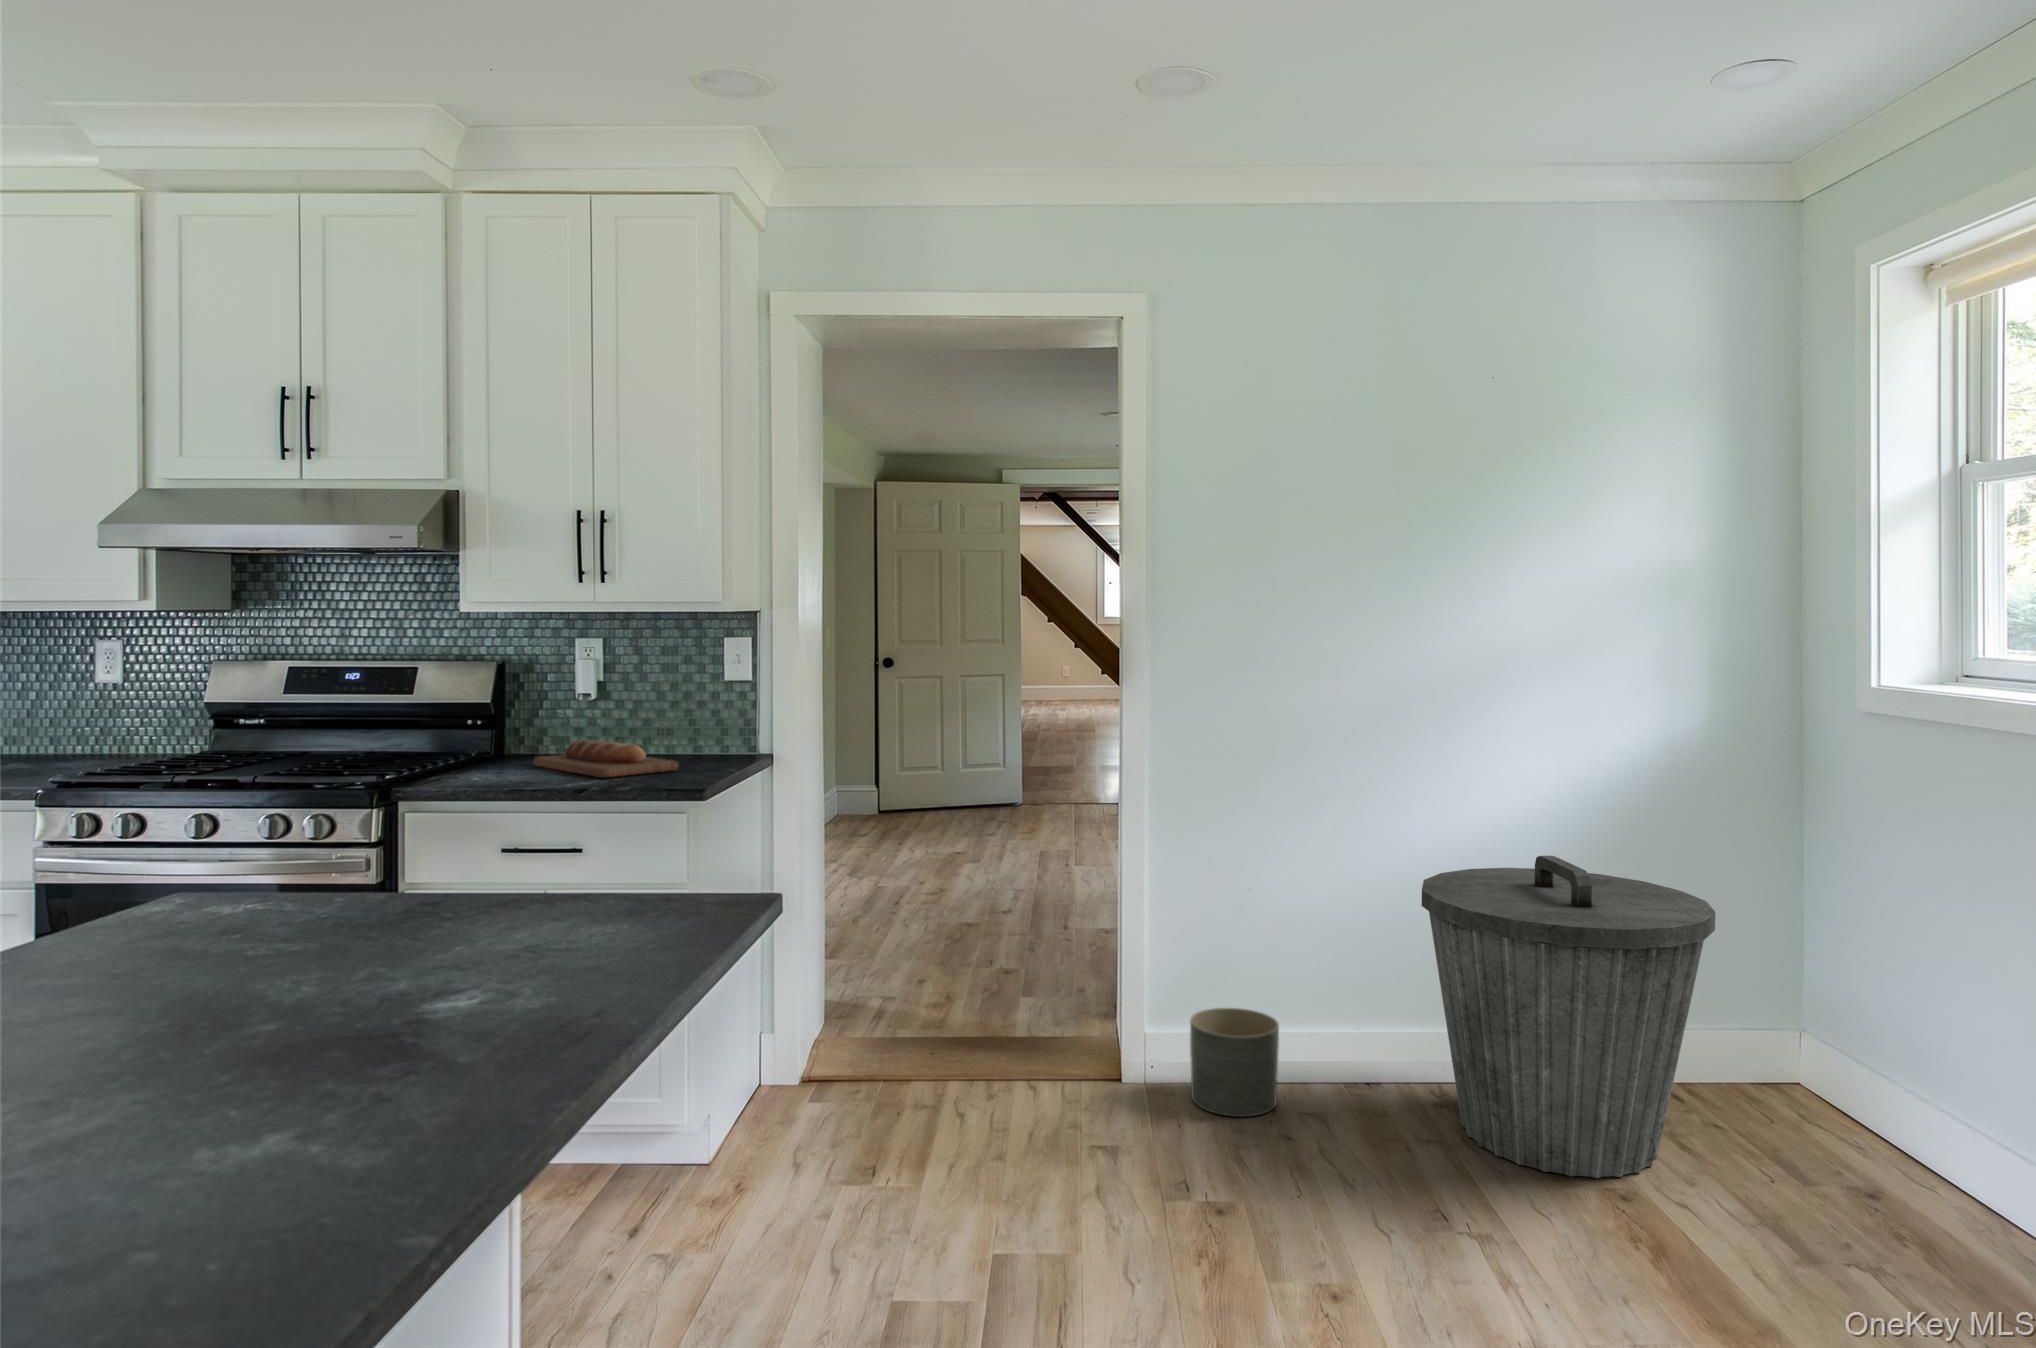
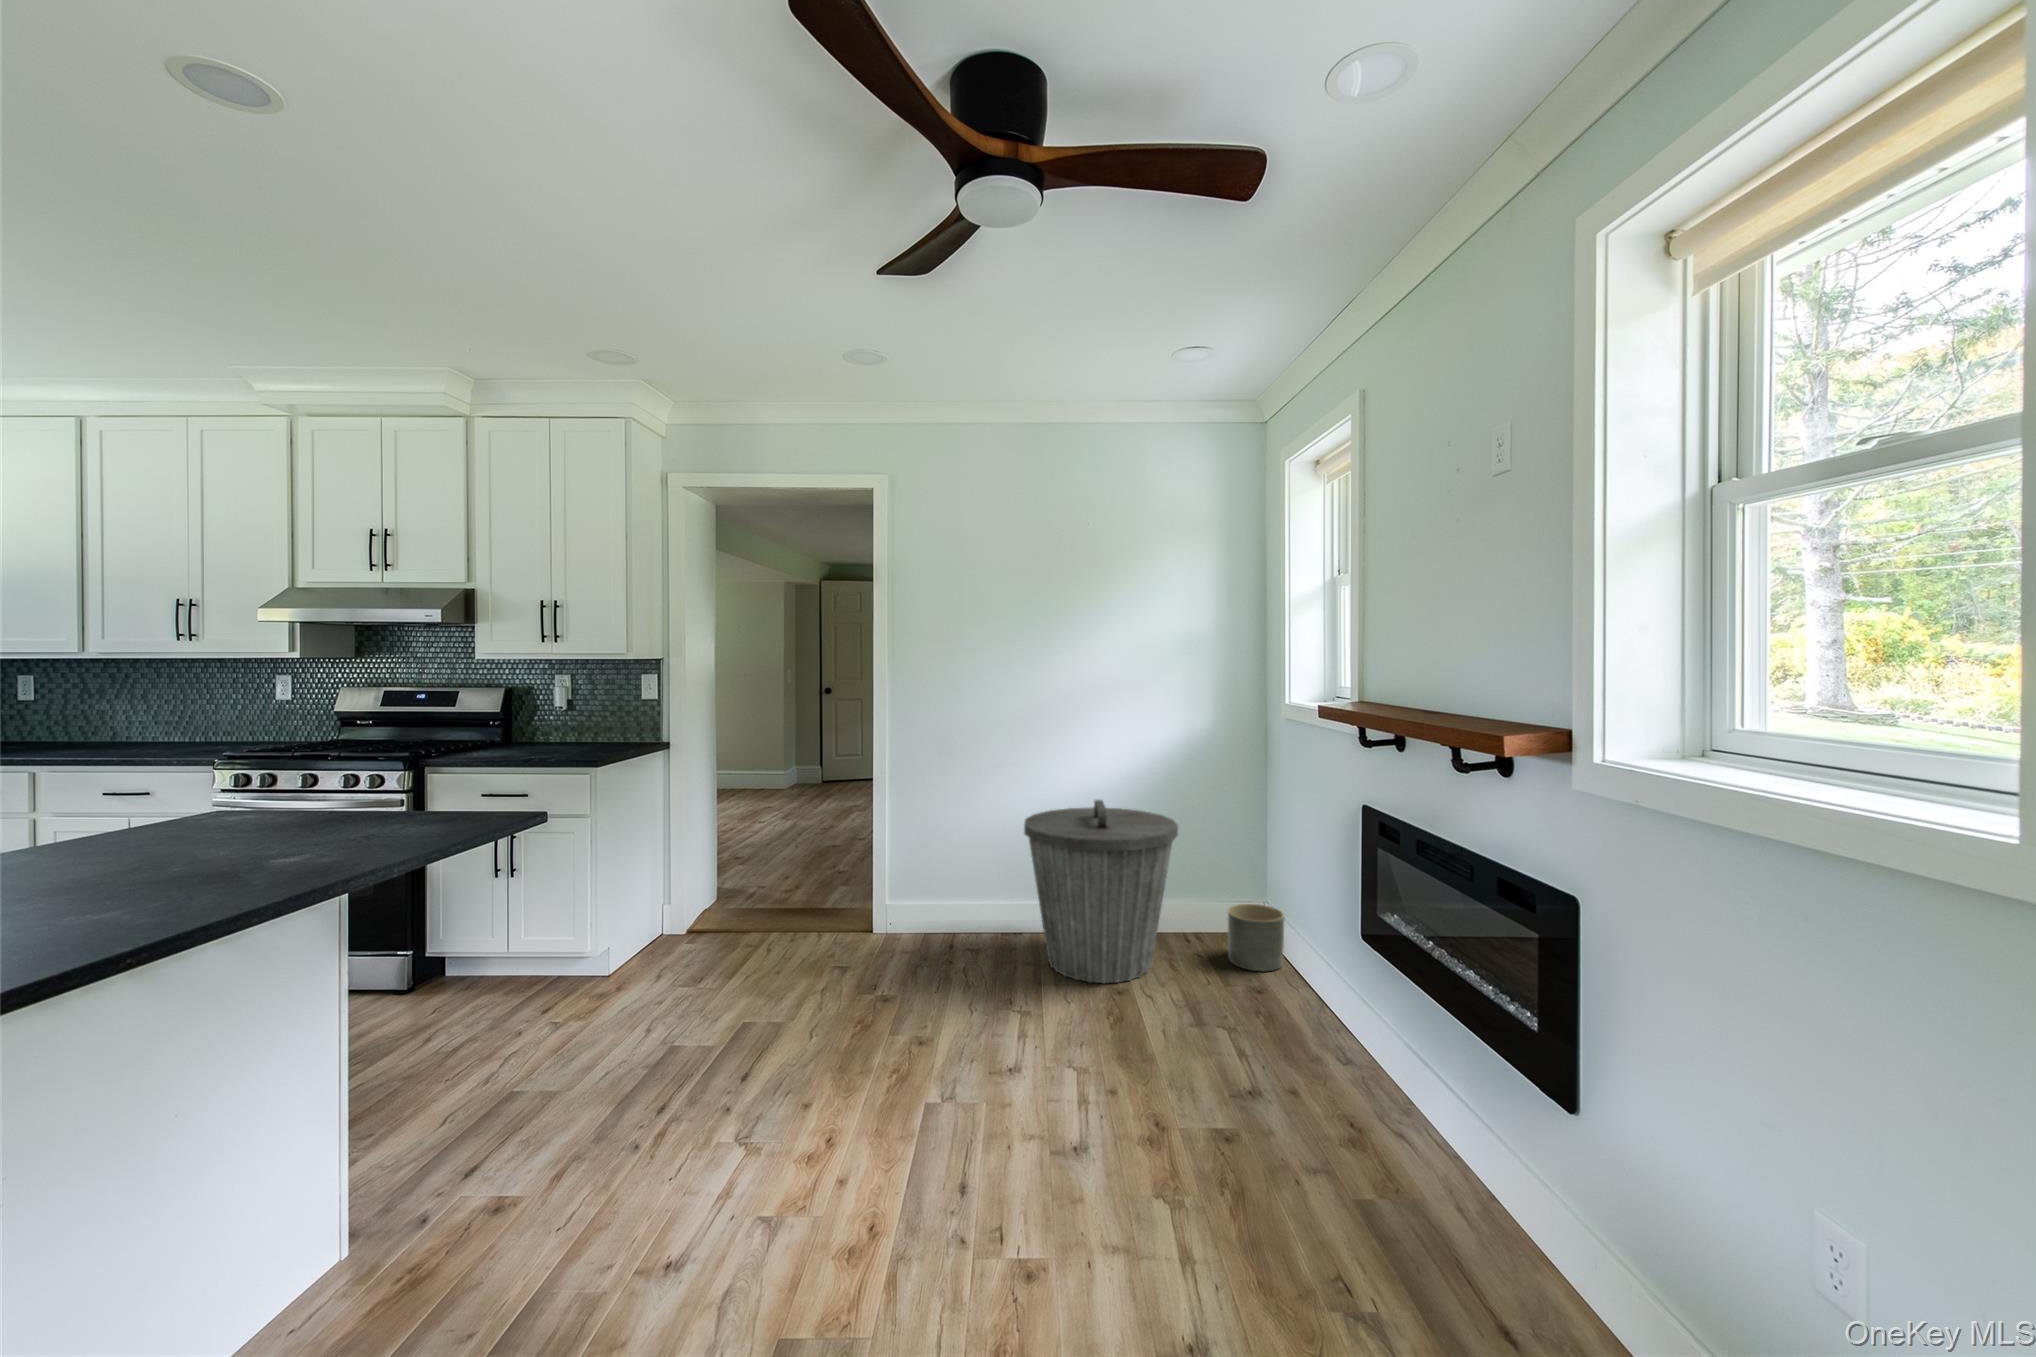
bread loaf: present [533,740,678,777] -> none [519,734,598,755]
planter: present [1190,1008,1279,1117] -> present [1227,904,1284,971]

